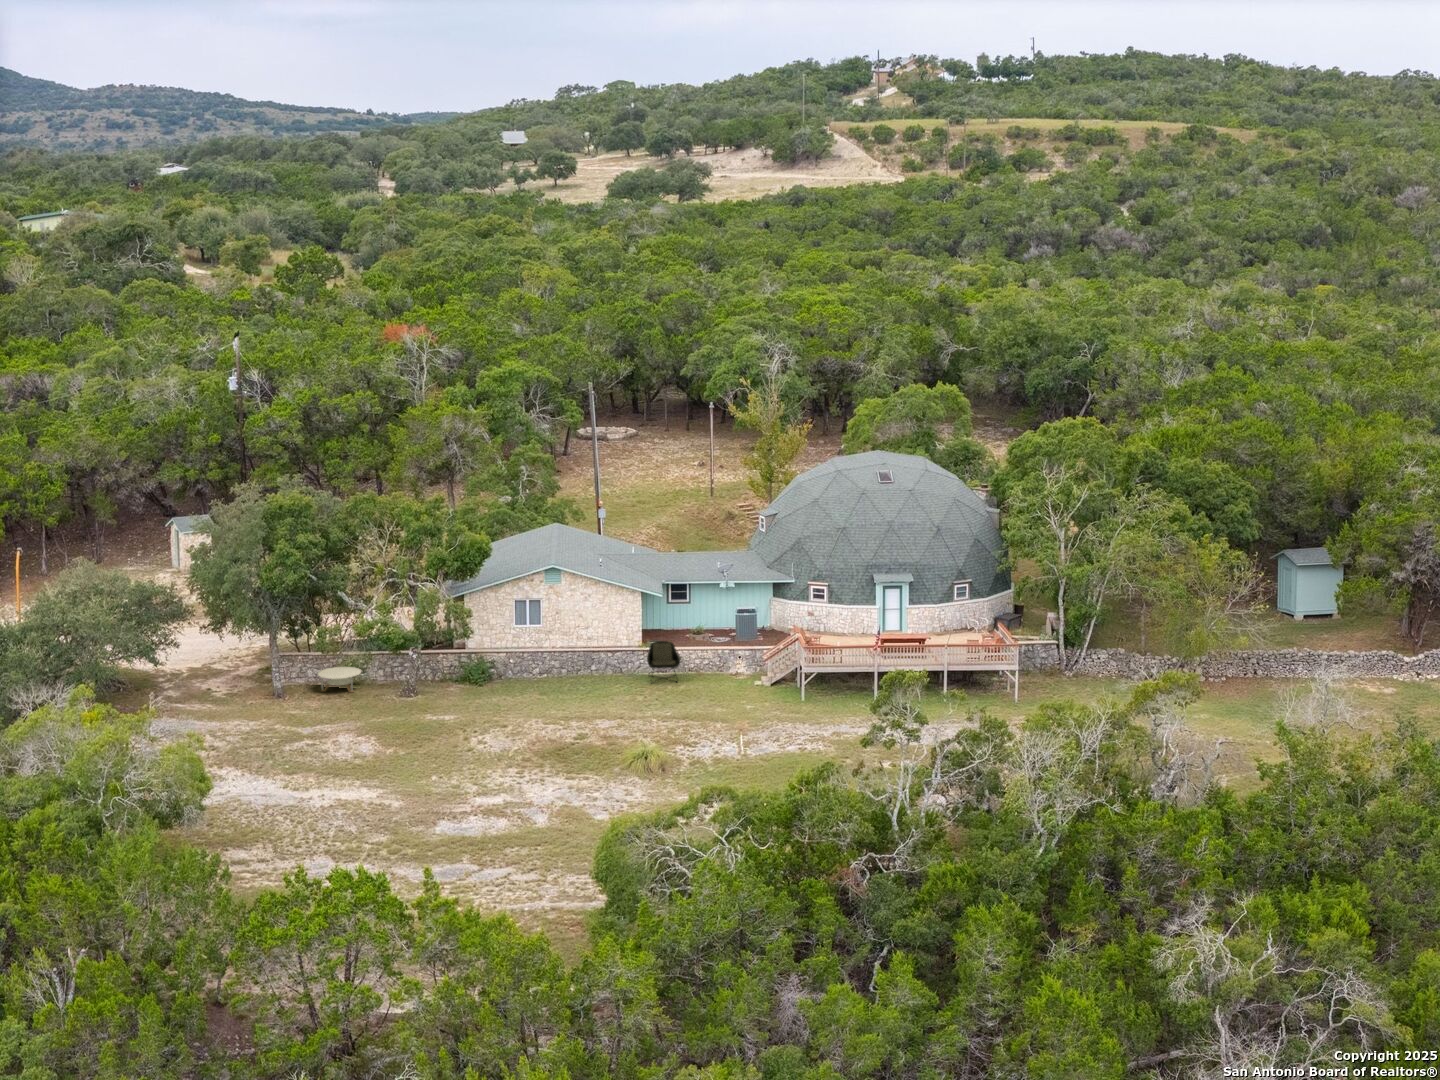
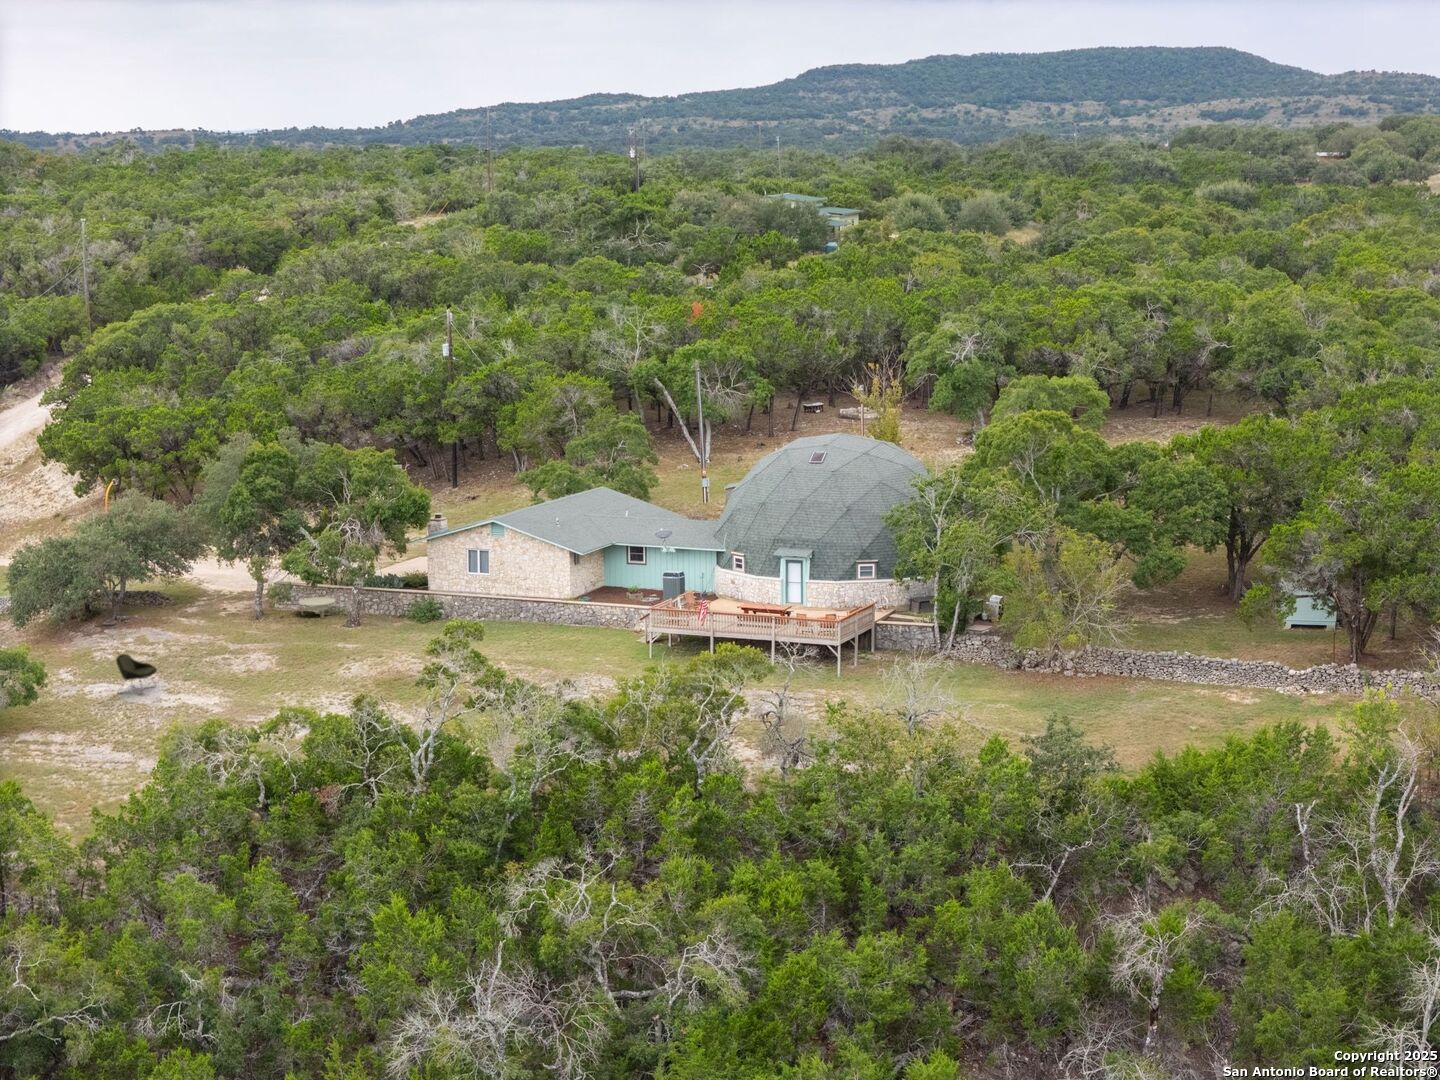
lounge chair: present [647,641,680,681] -> present [116,654,157,689]

